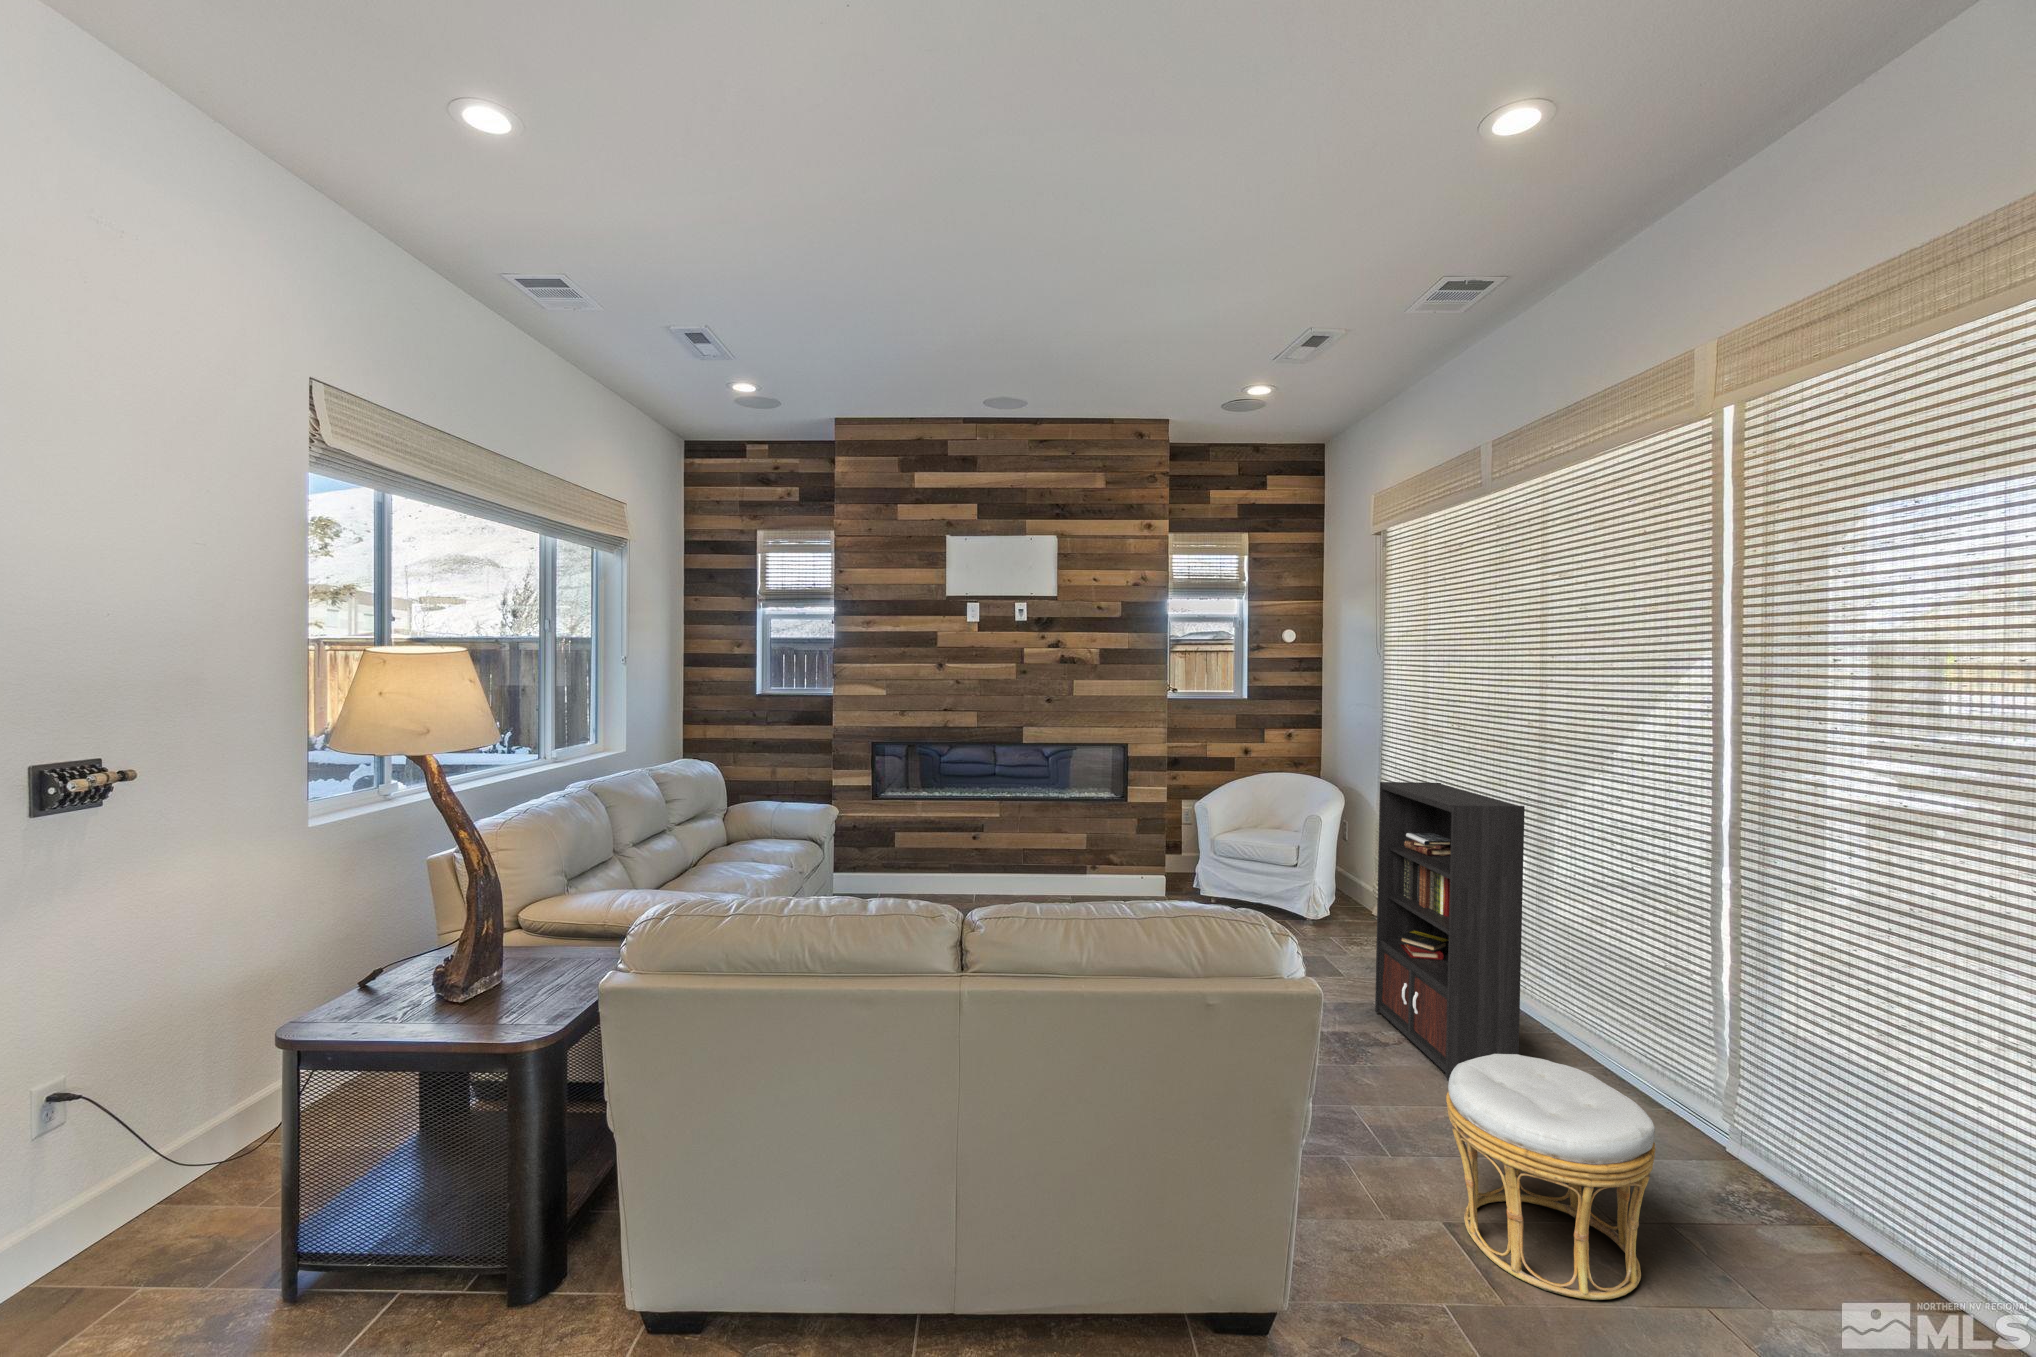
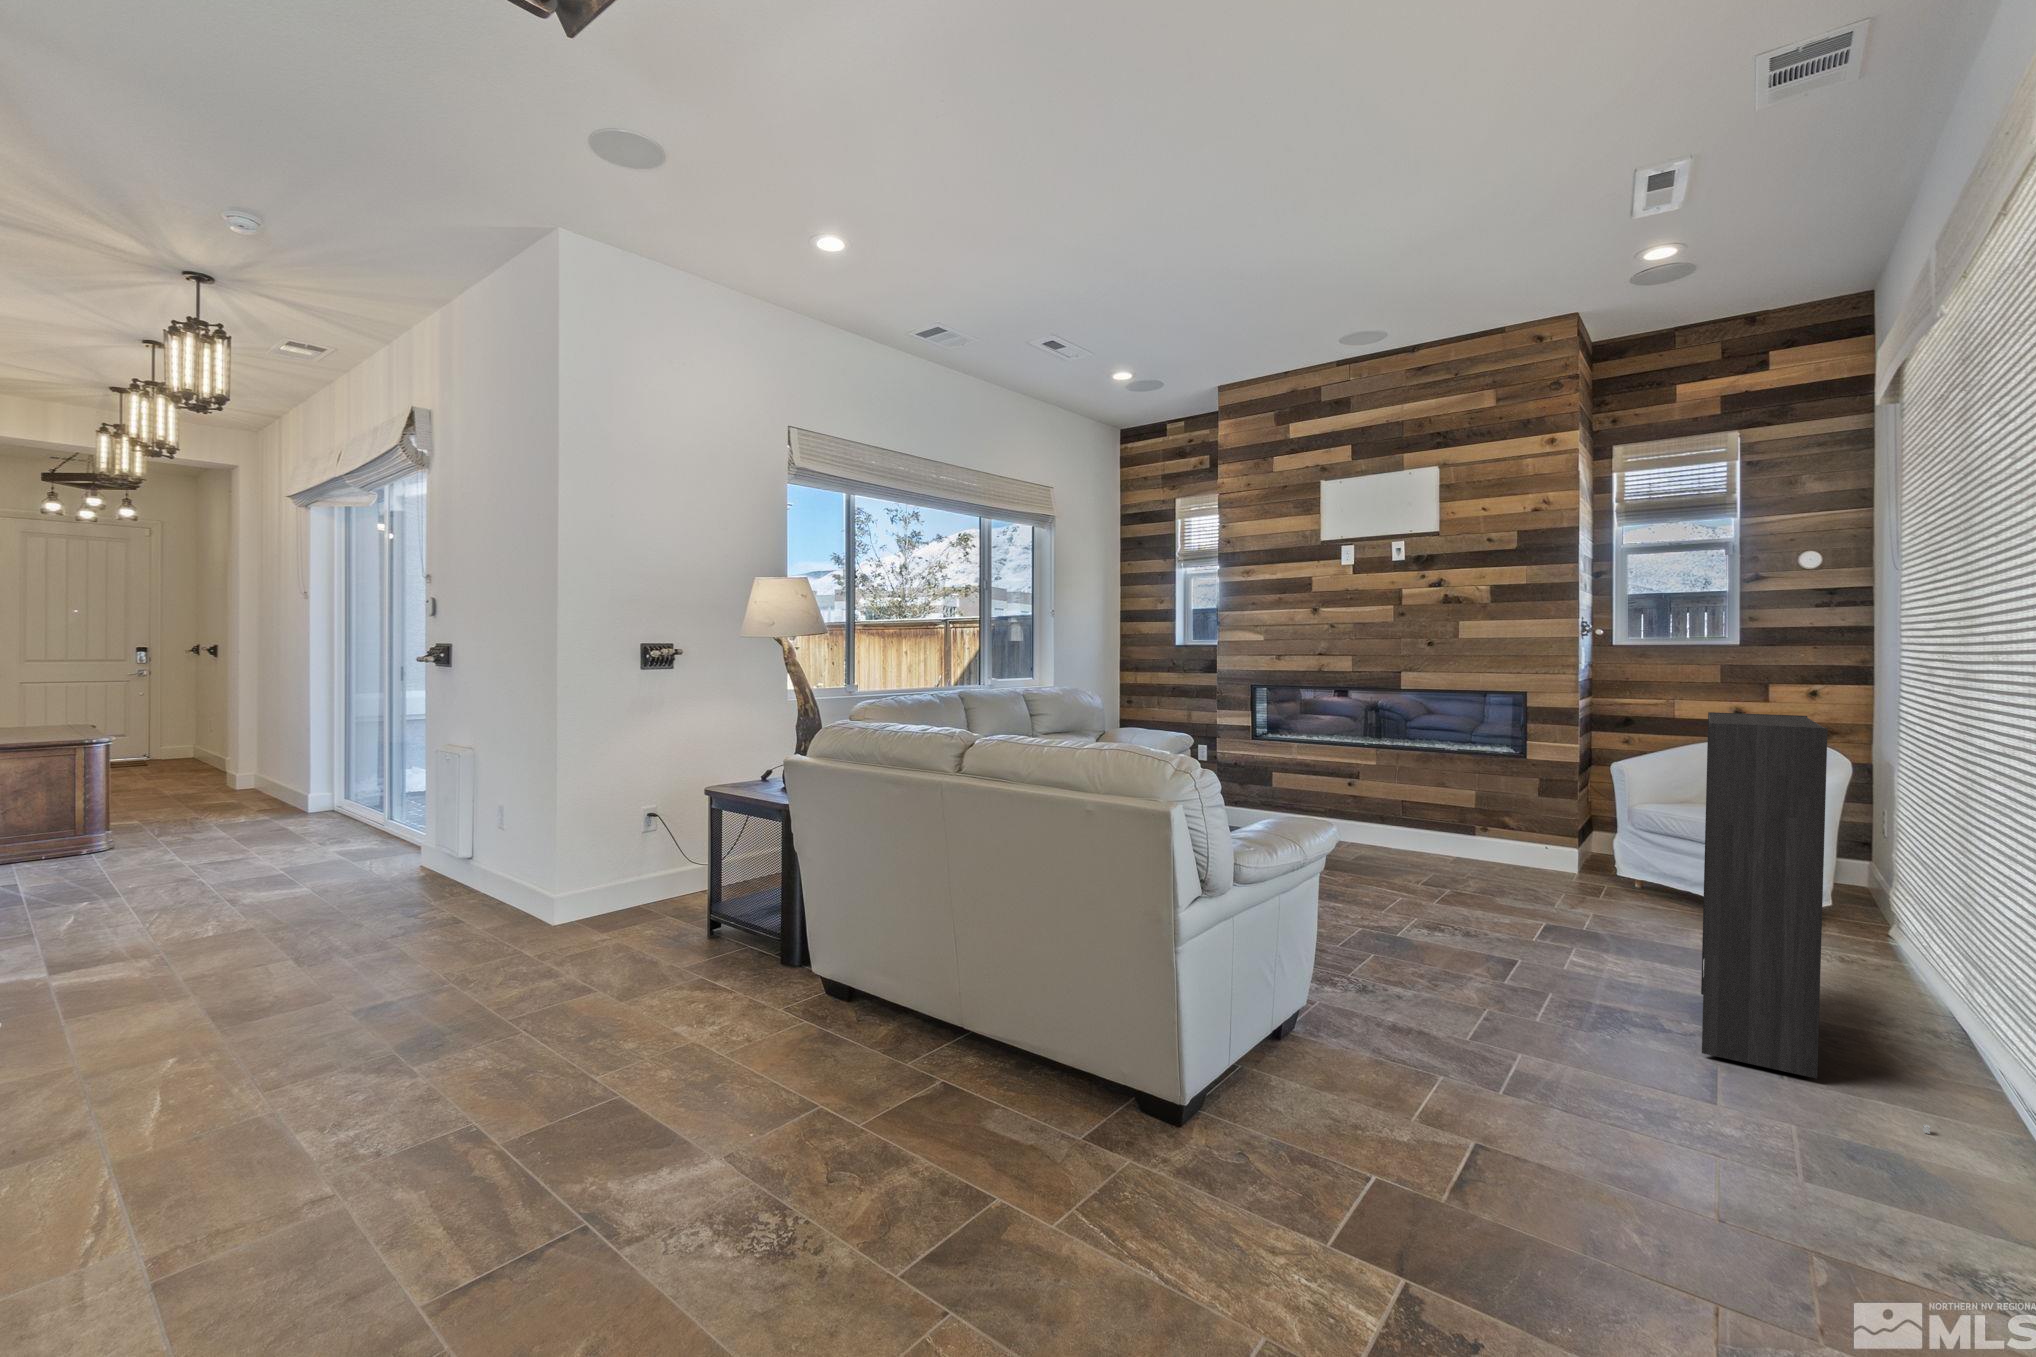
ottoman: present [1446,1054,1655,1300] -> none [1487,965,1715,1214]

